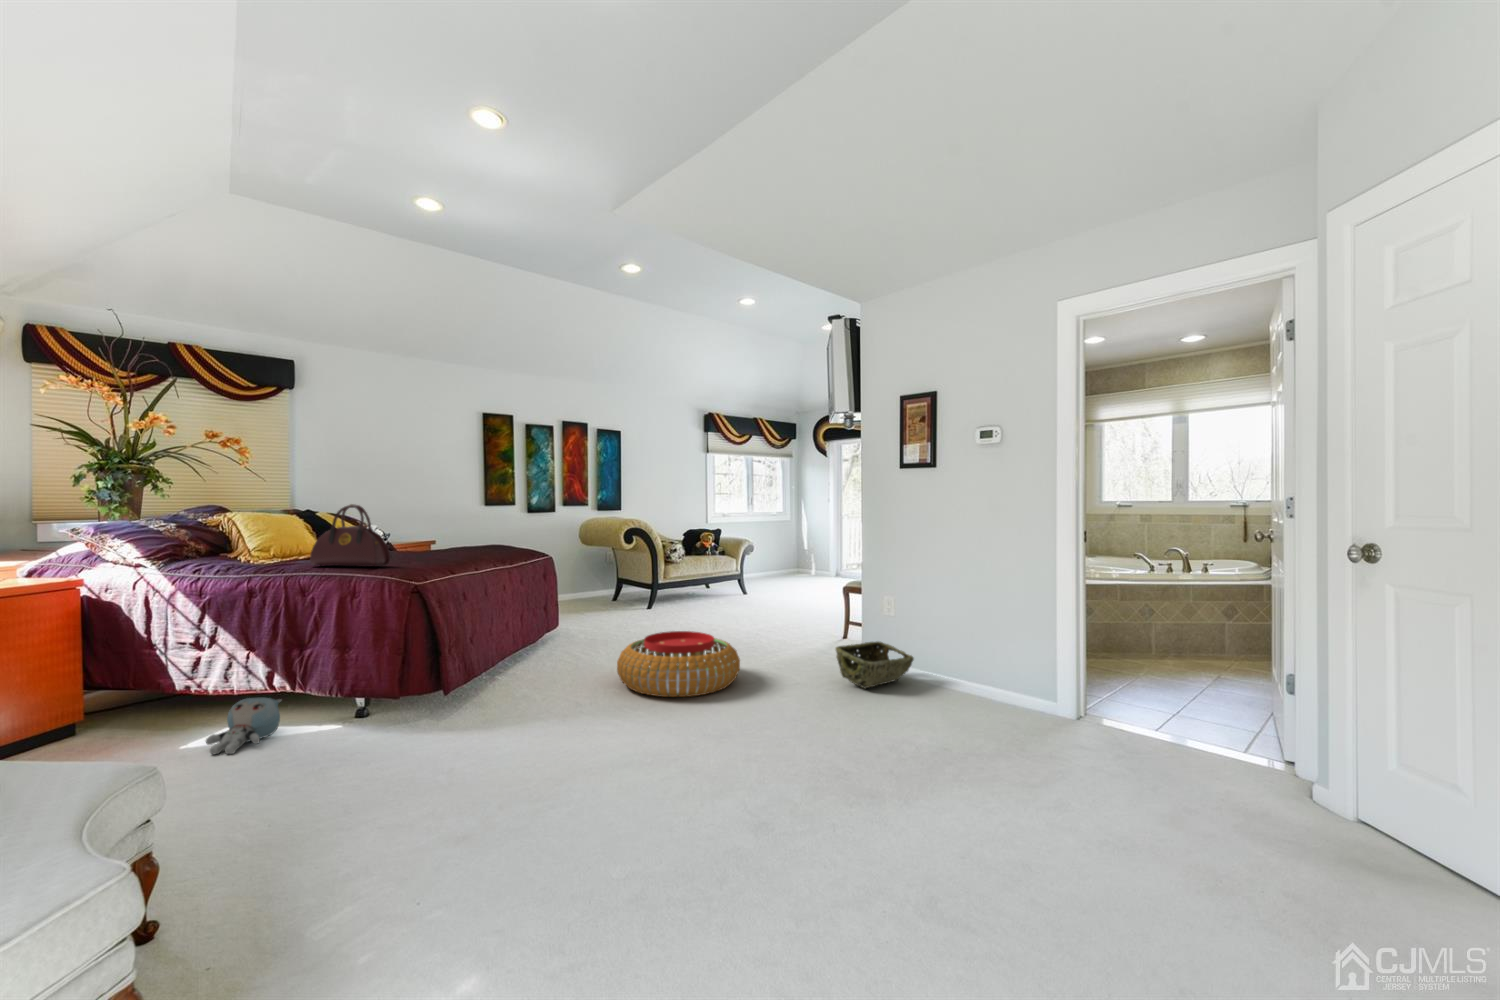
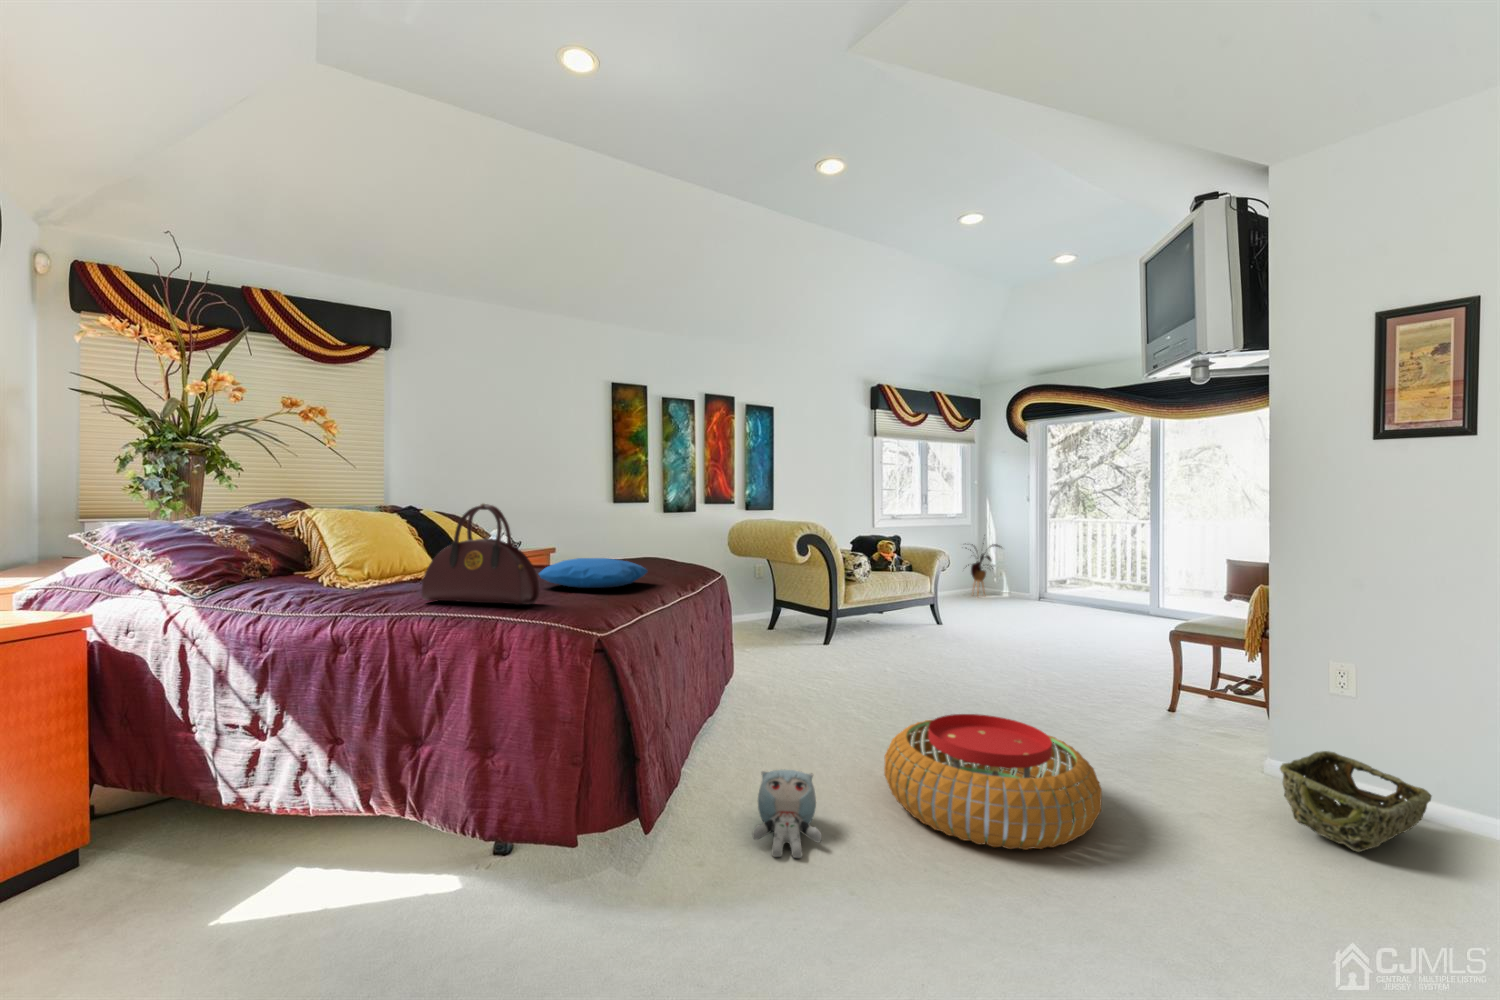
house plant: none [779,525,812,577] -> present [966,543,1000,595]
pillow: none [396,541,477,559] -> present [539,558,648,588]
plush toy: present [206,698,281,754] -> present [753,770,822,858]

